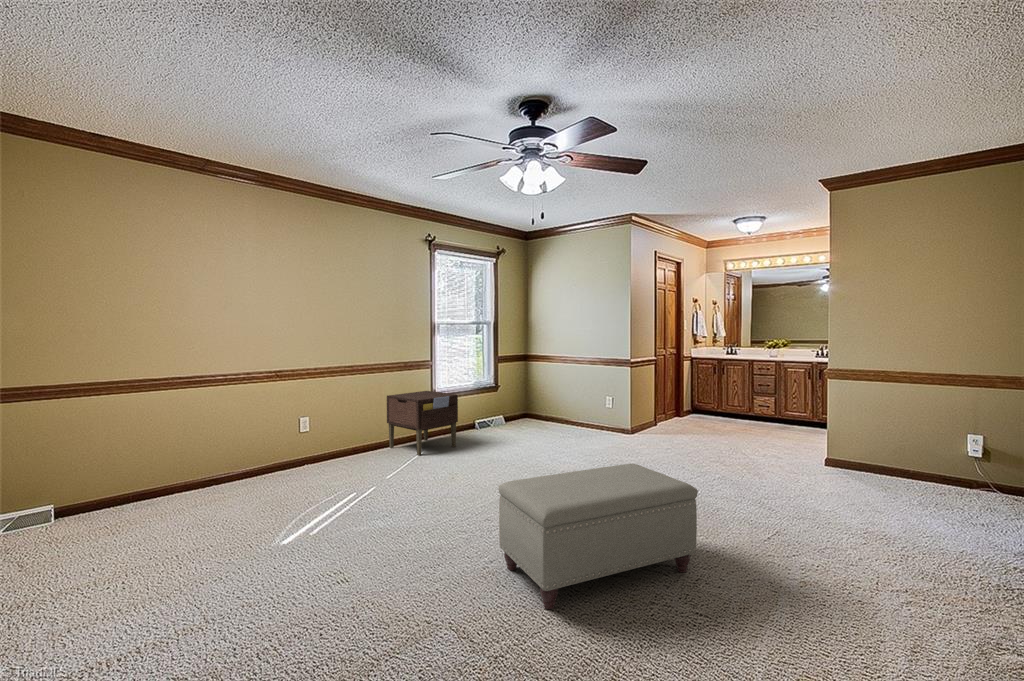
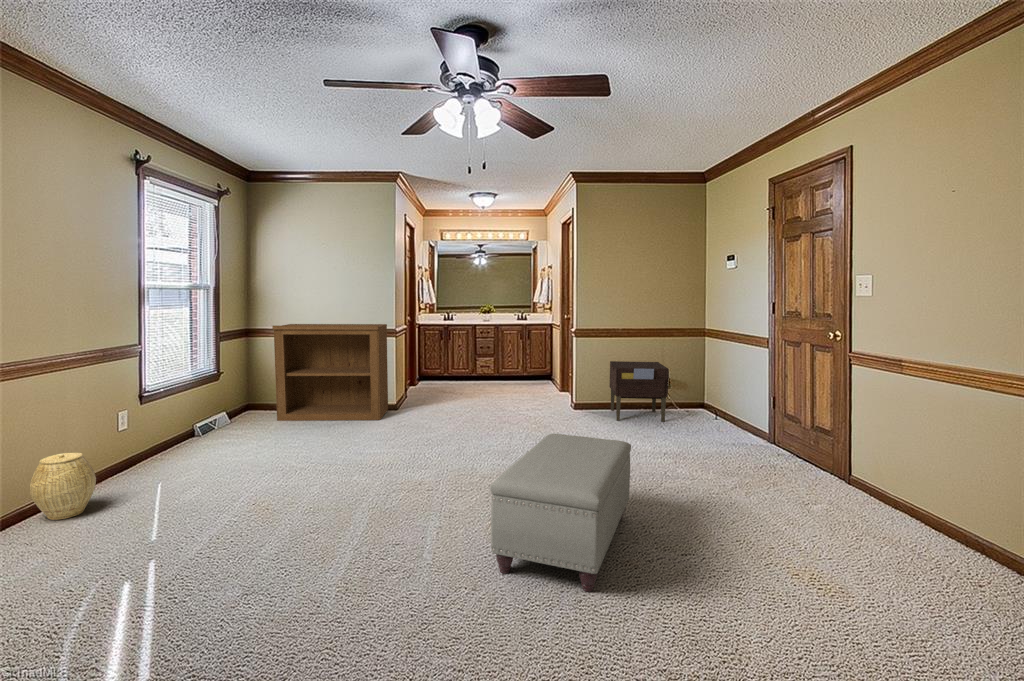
bookshelf: none [529,351,622,440] -> present [272,324,388,421]
nightstand: present [387,391,458,455] -> present [610,361,669,422]
woven basket: none [345,421,376,460] -> present [30,453,96,520]

